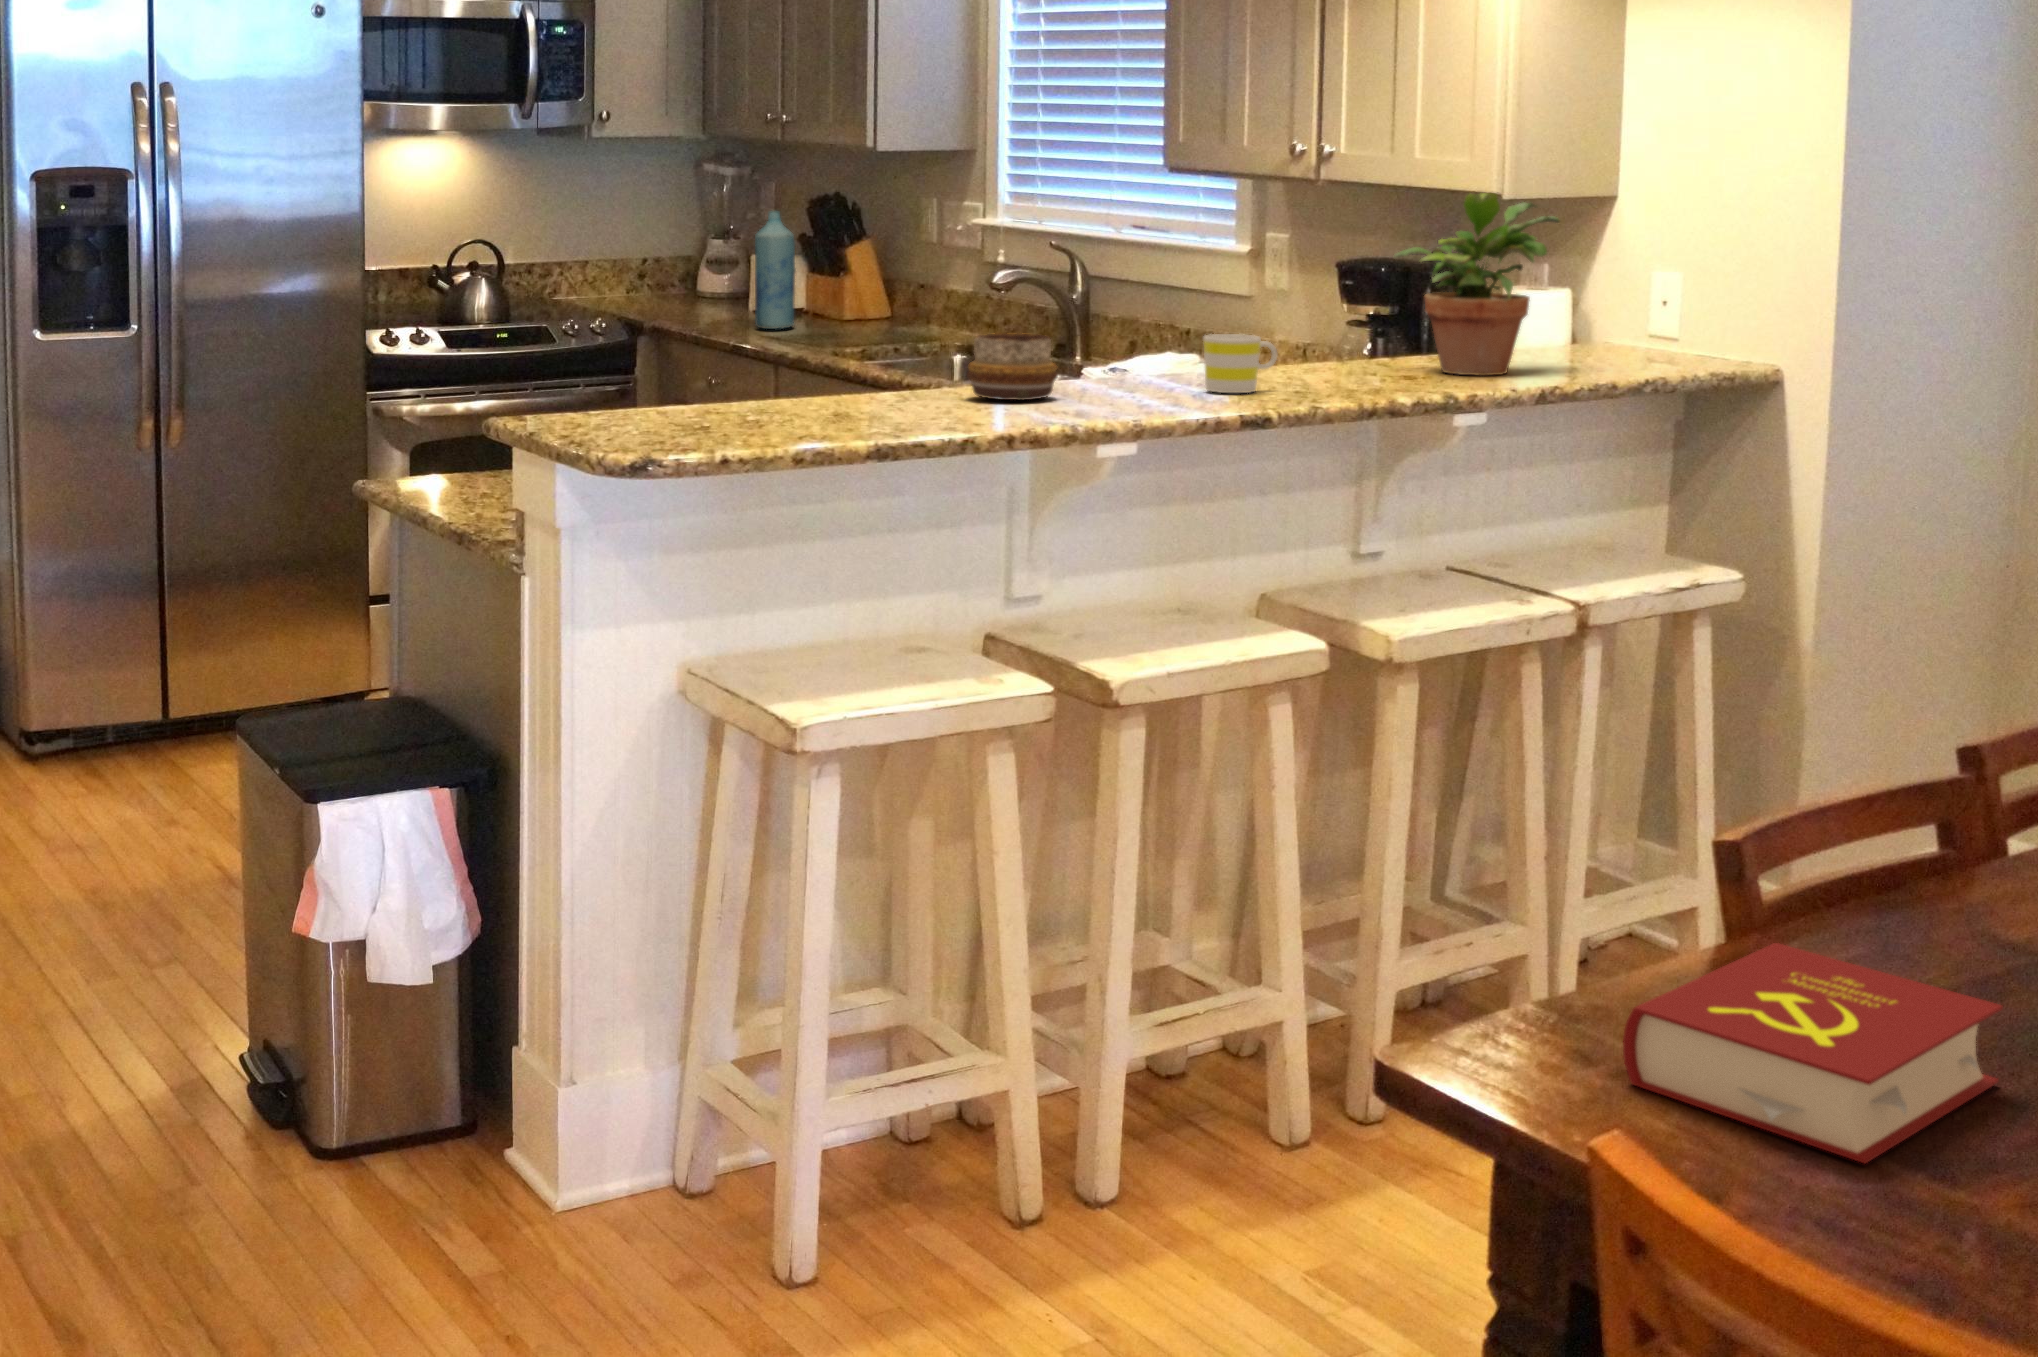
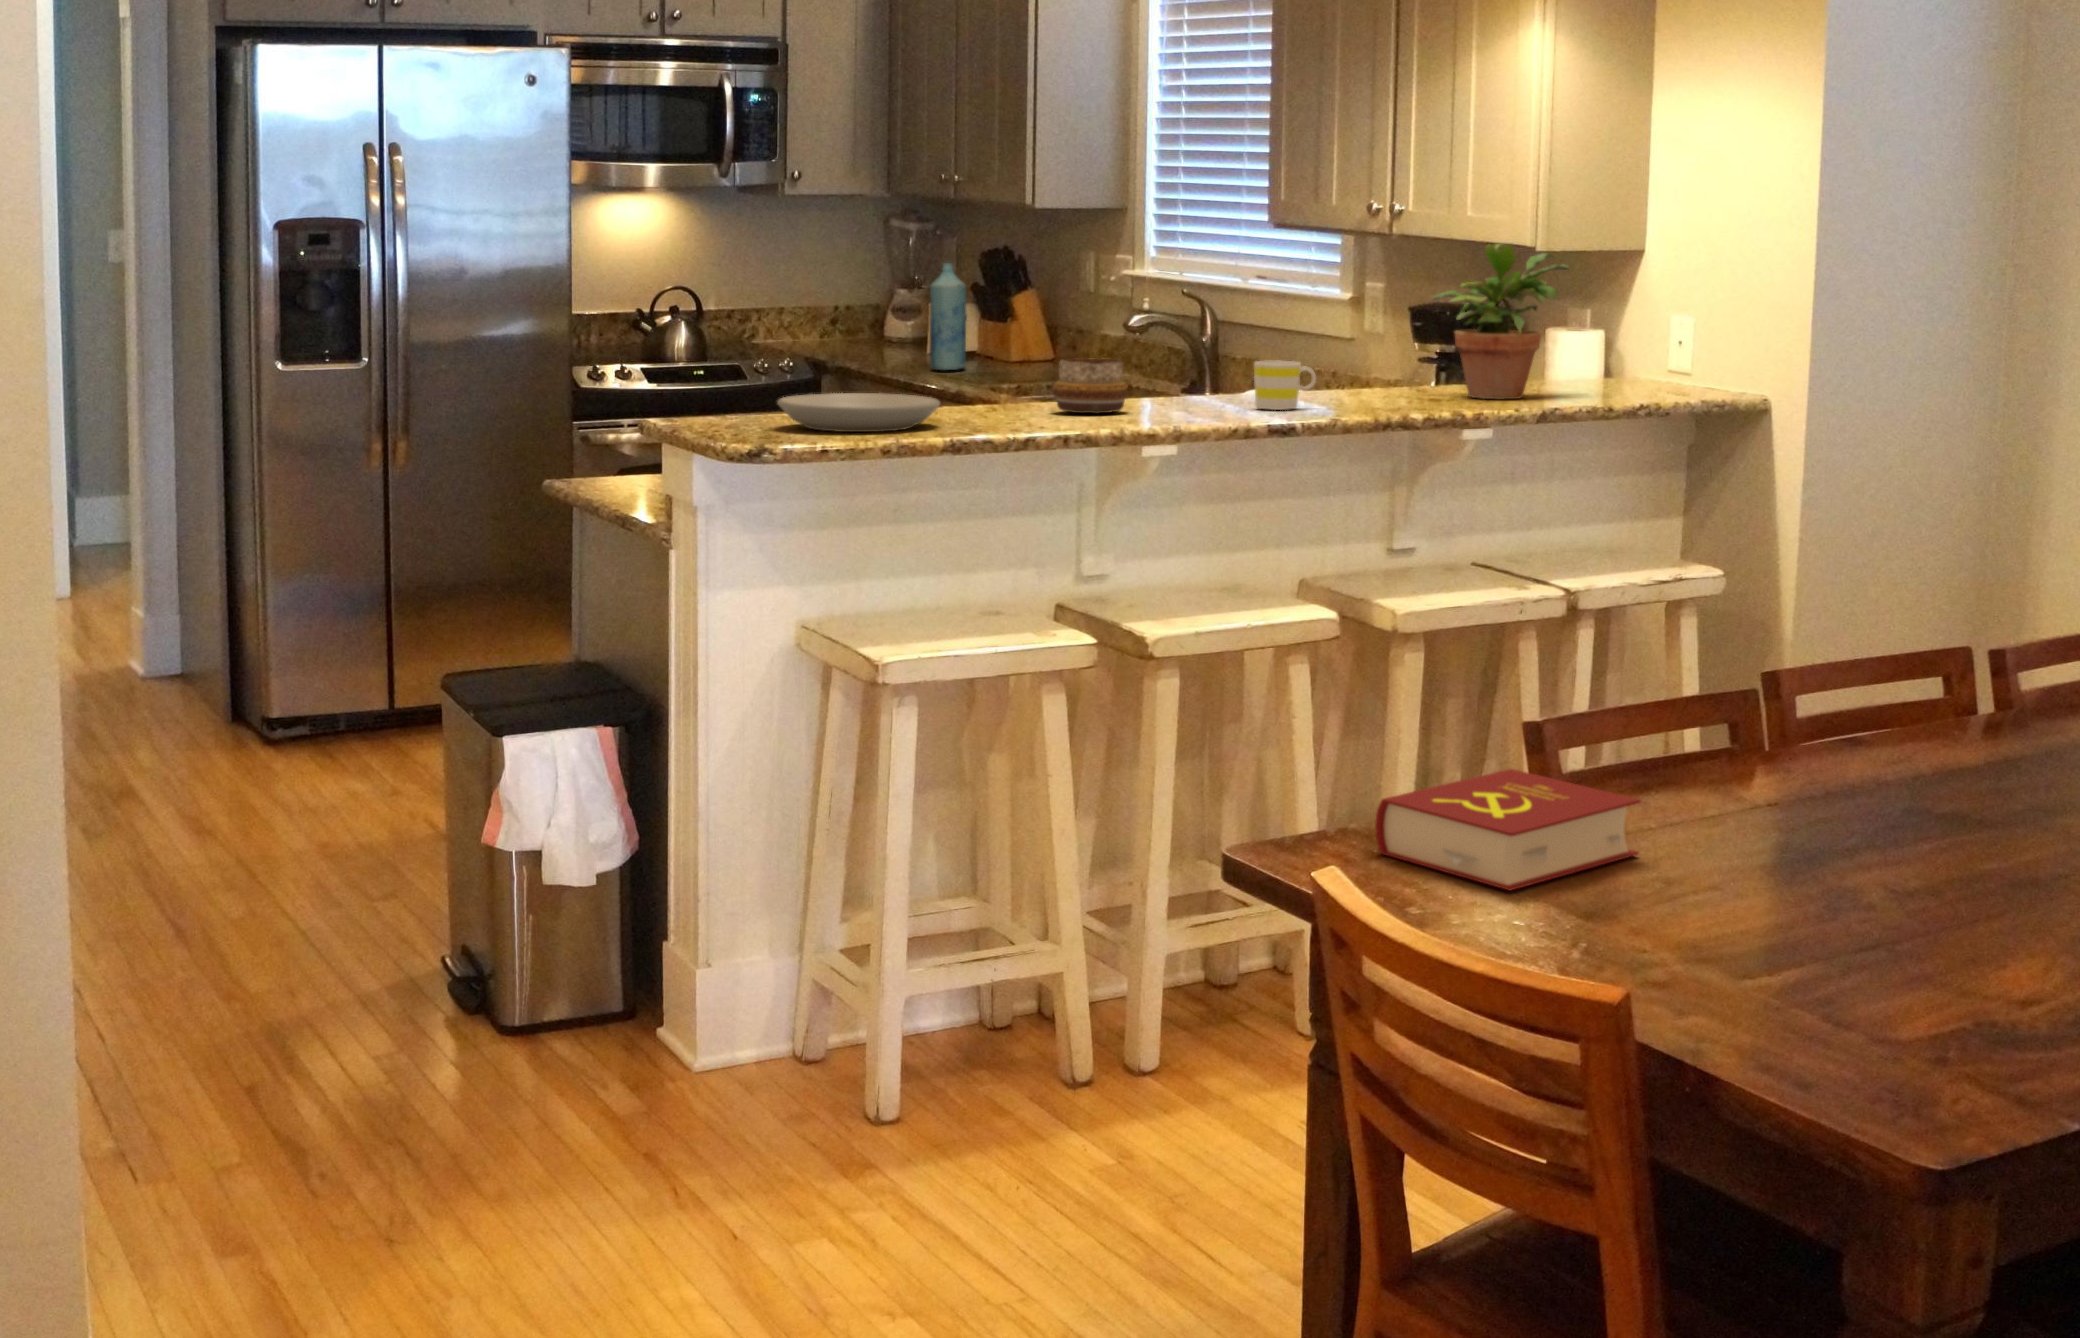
plate: none [650,380,847,431] -> present [777,393,940,432]

